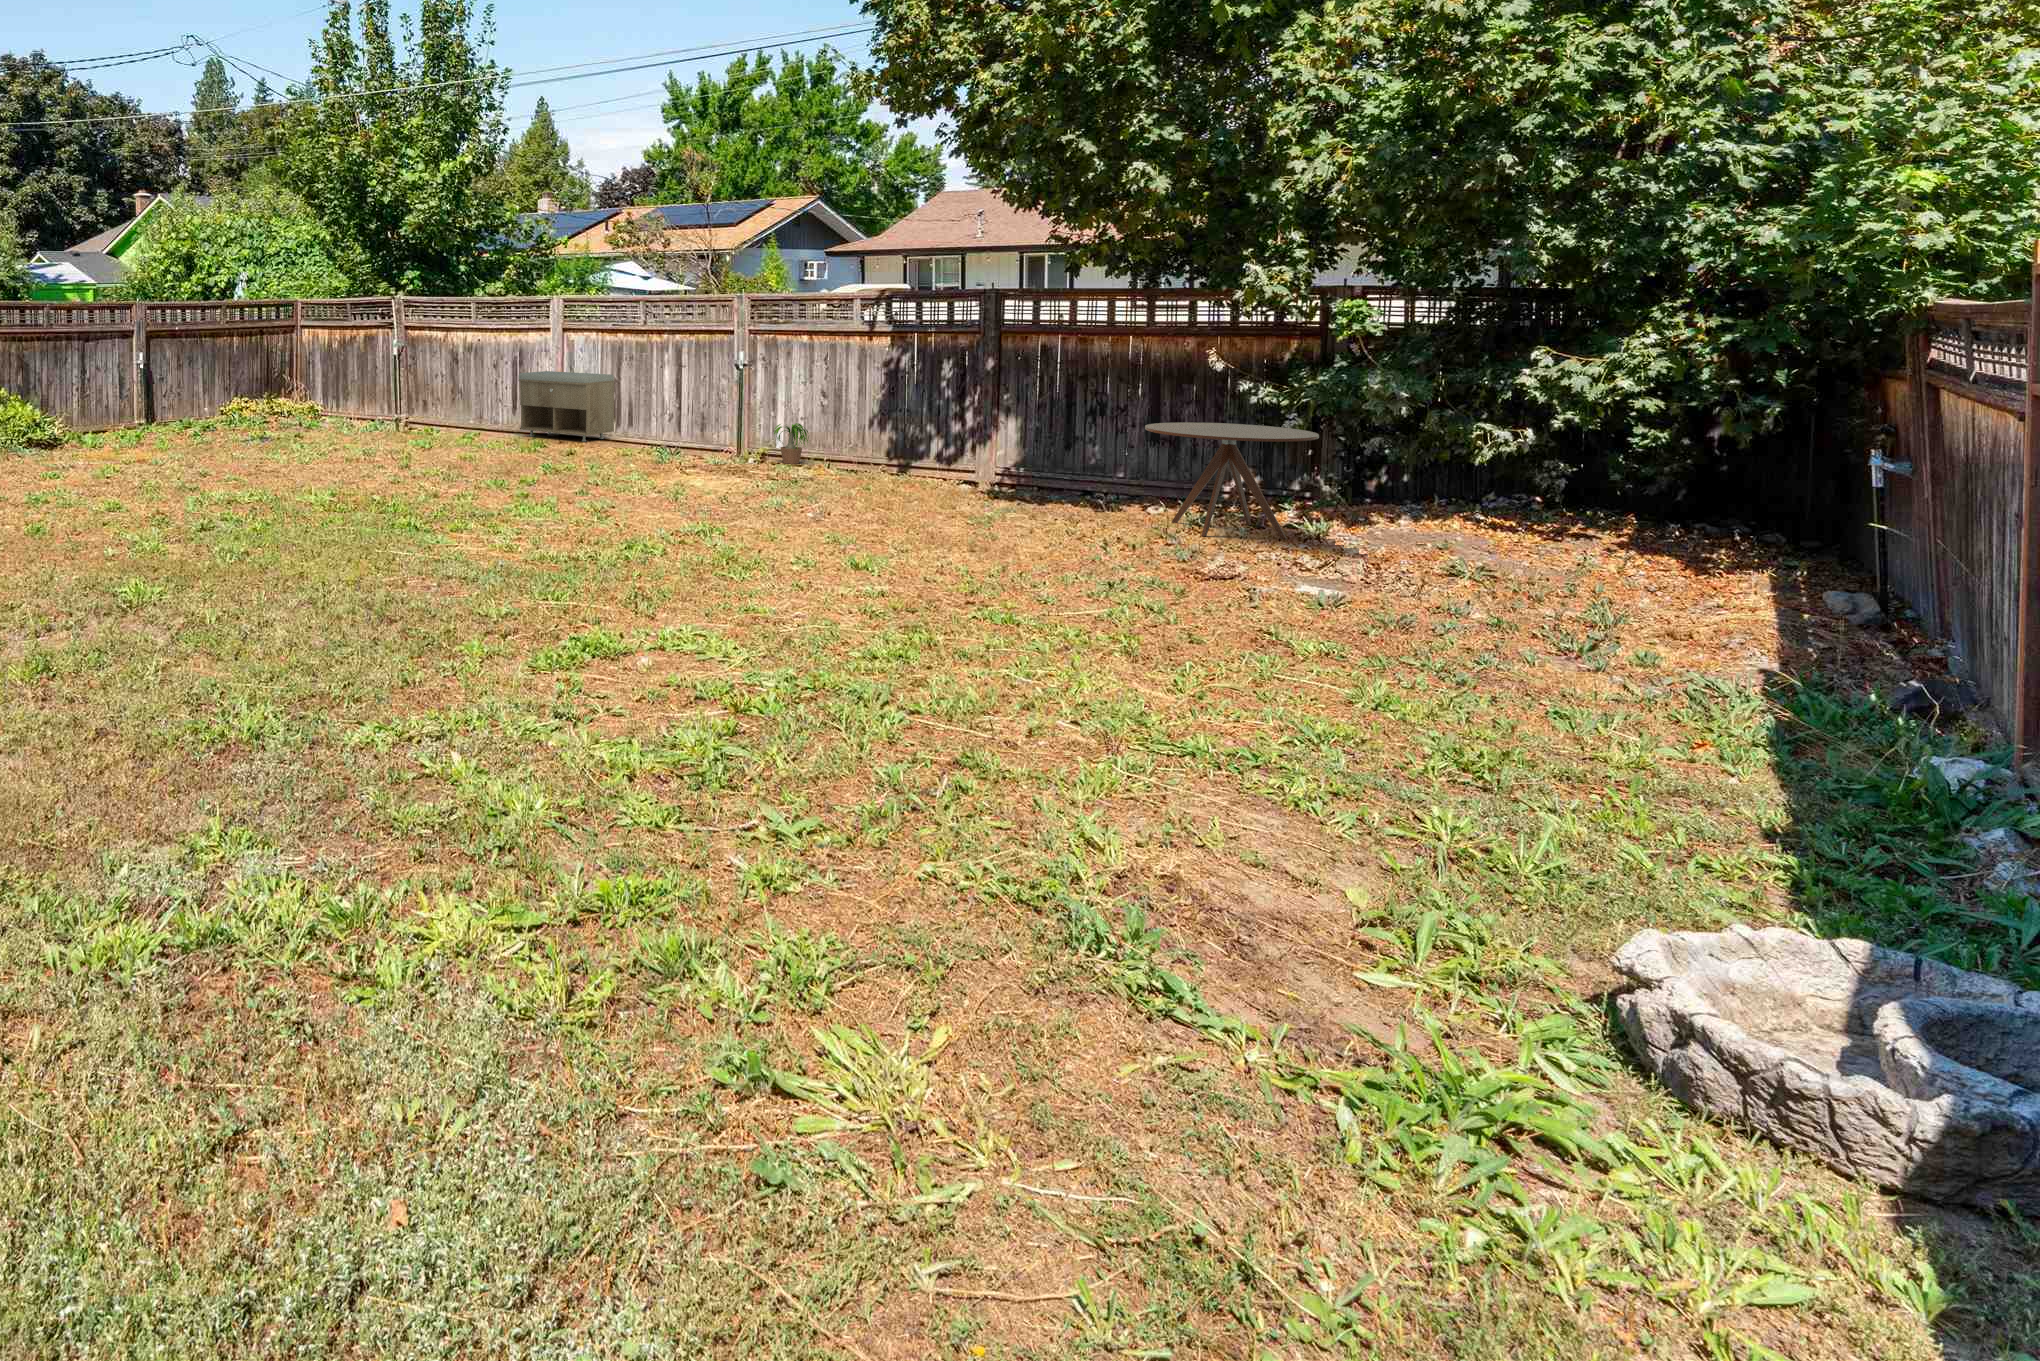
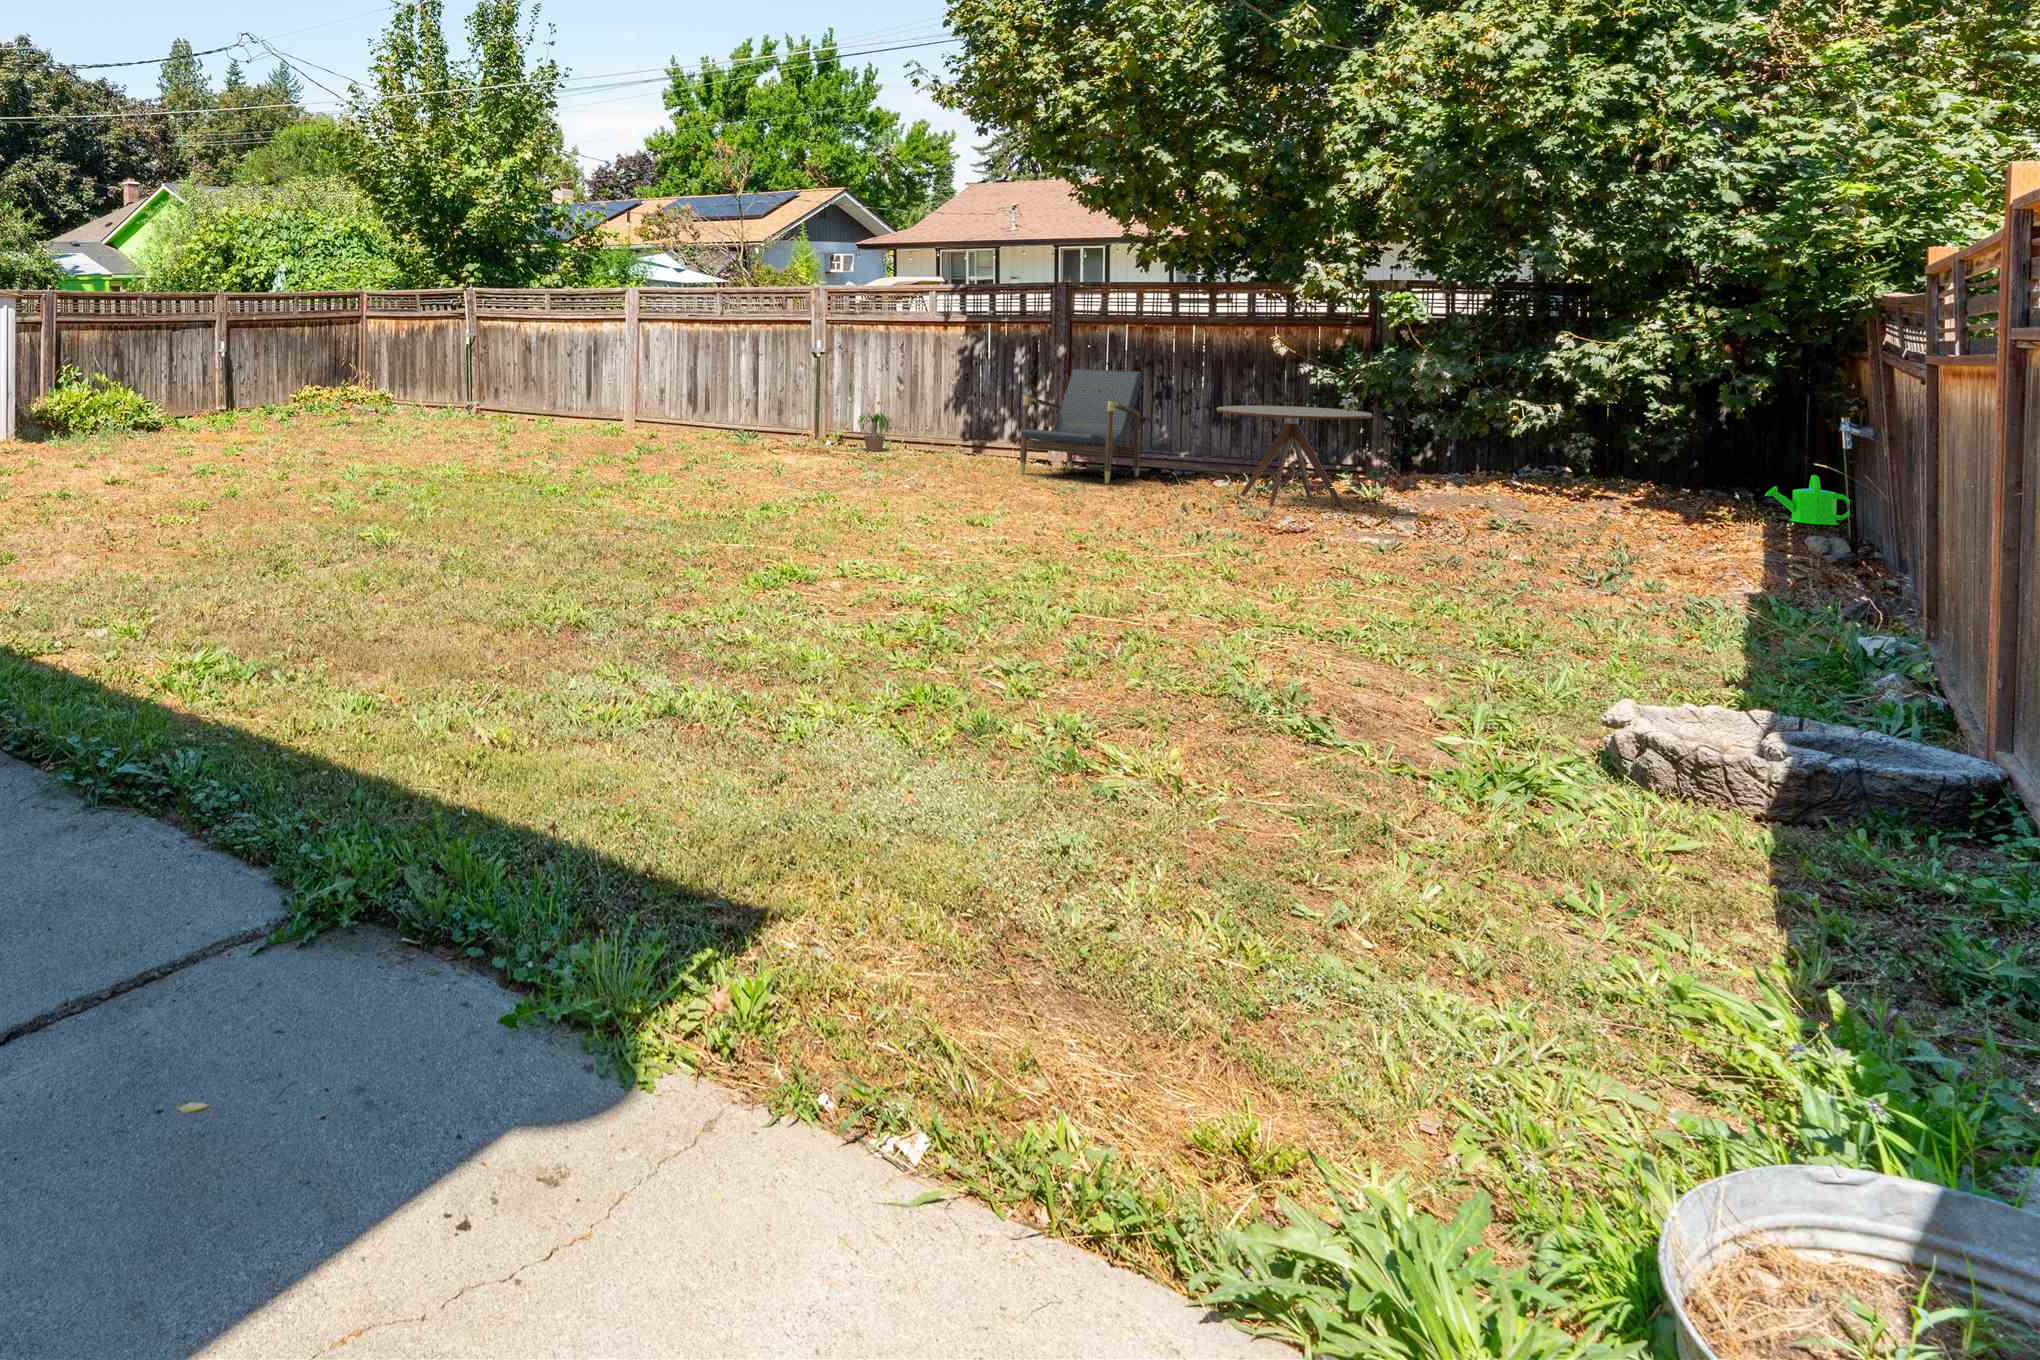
storage bench: present [519,371,614,441] -> none [601,367,694,433]
lounge chair: none [935,379,1069,507] -> present [1020,369,1143,484]
watering can: none [1786,519,1903,581] -> present [1765,475,1852,525]

